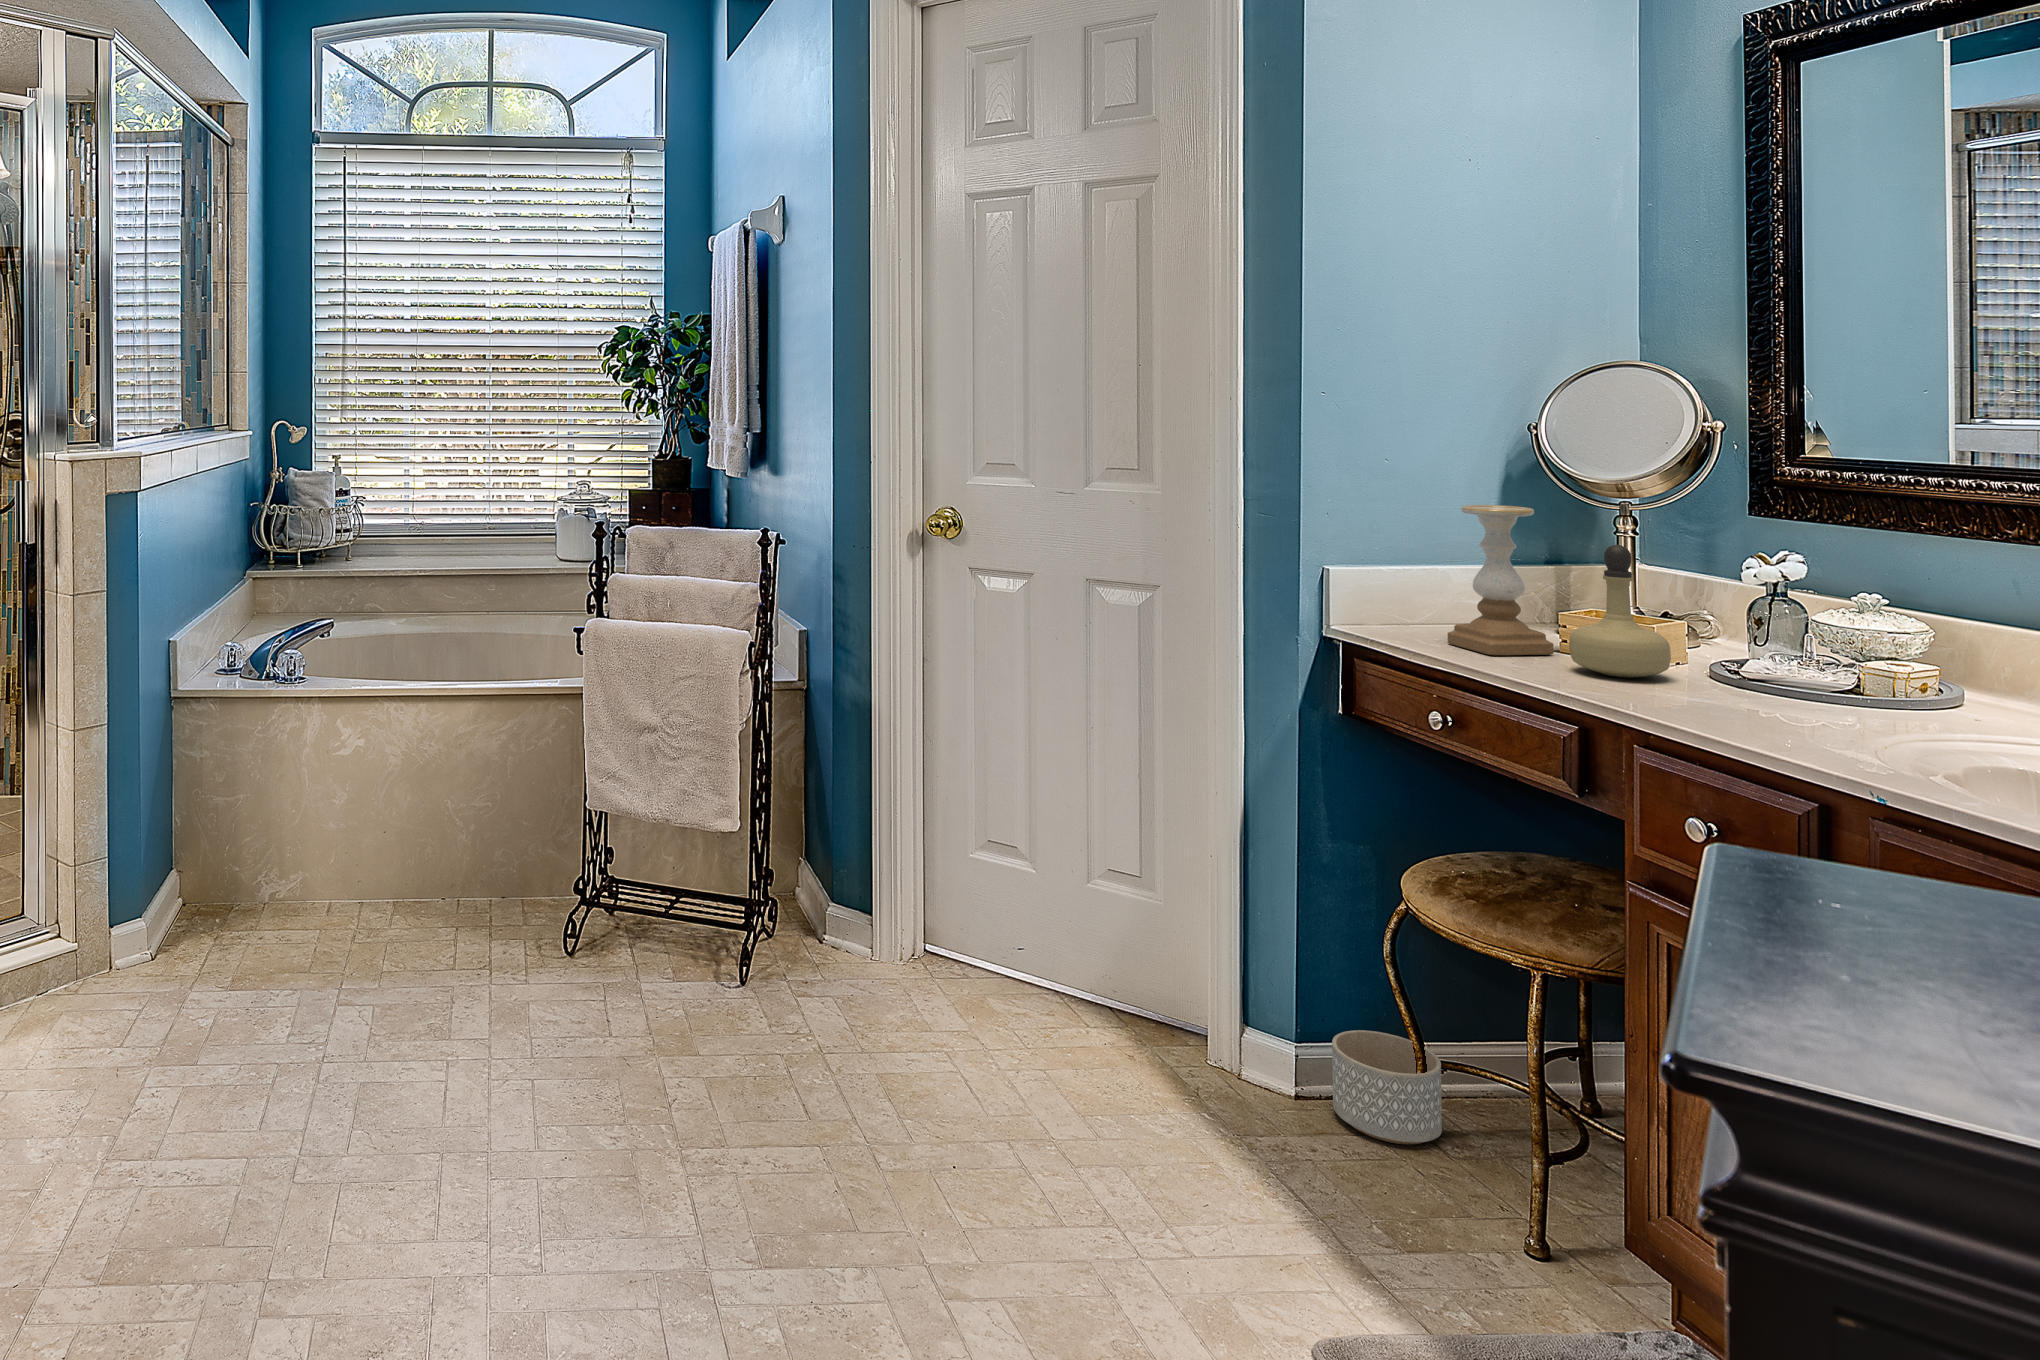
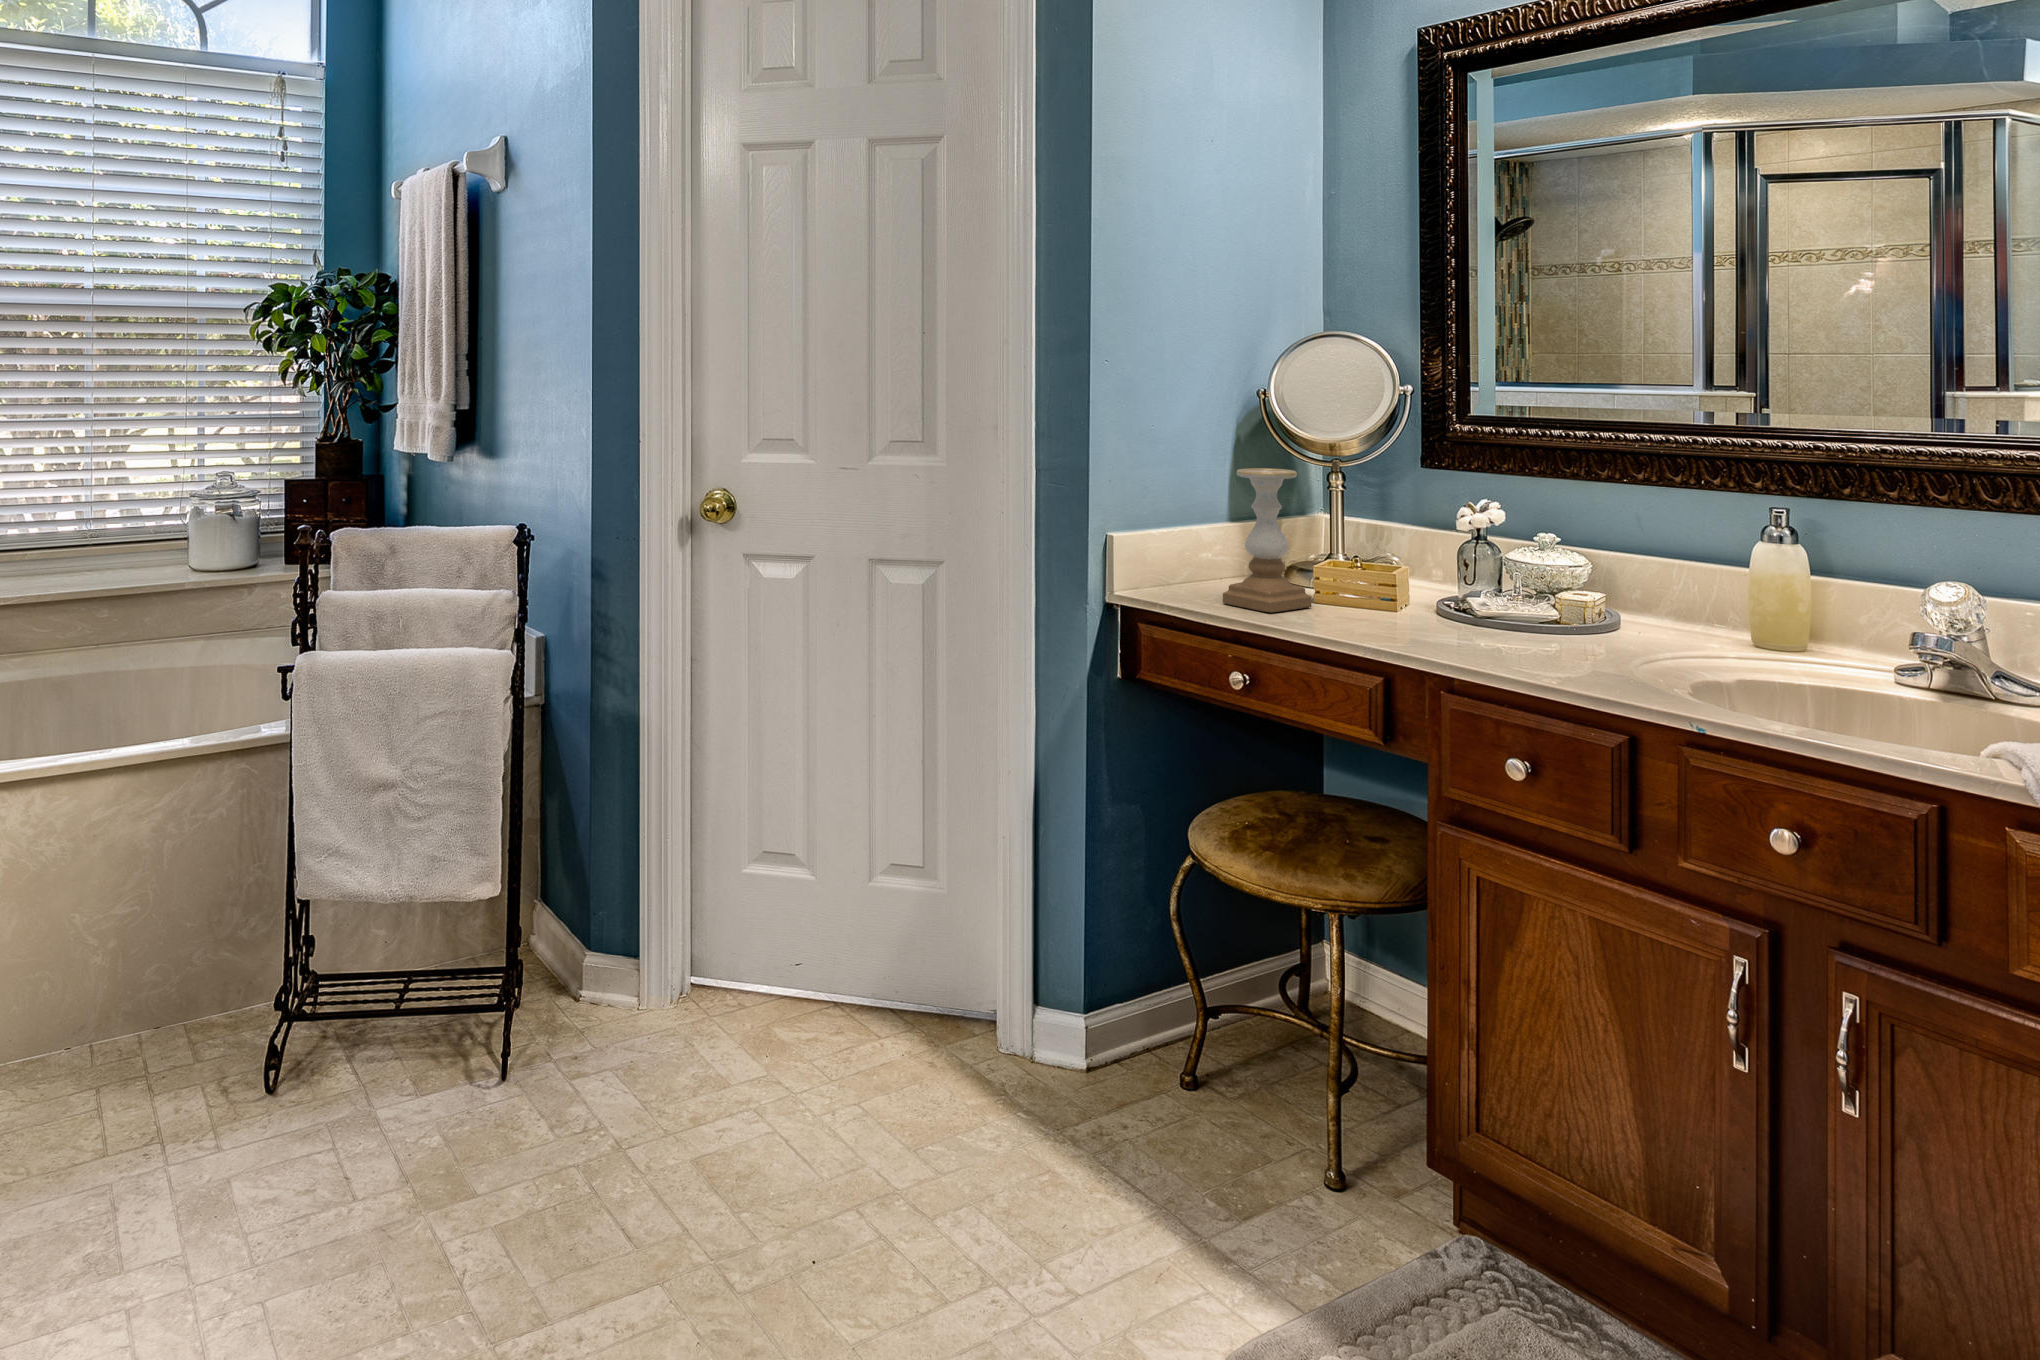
perfume bottle: present [1569,545,1671,678] -> none [1341,502,1421,625]
planter: present [1332,1030,1442,1144] -> none [1119,986,1214,1097]

